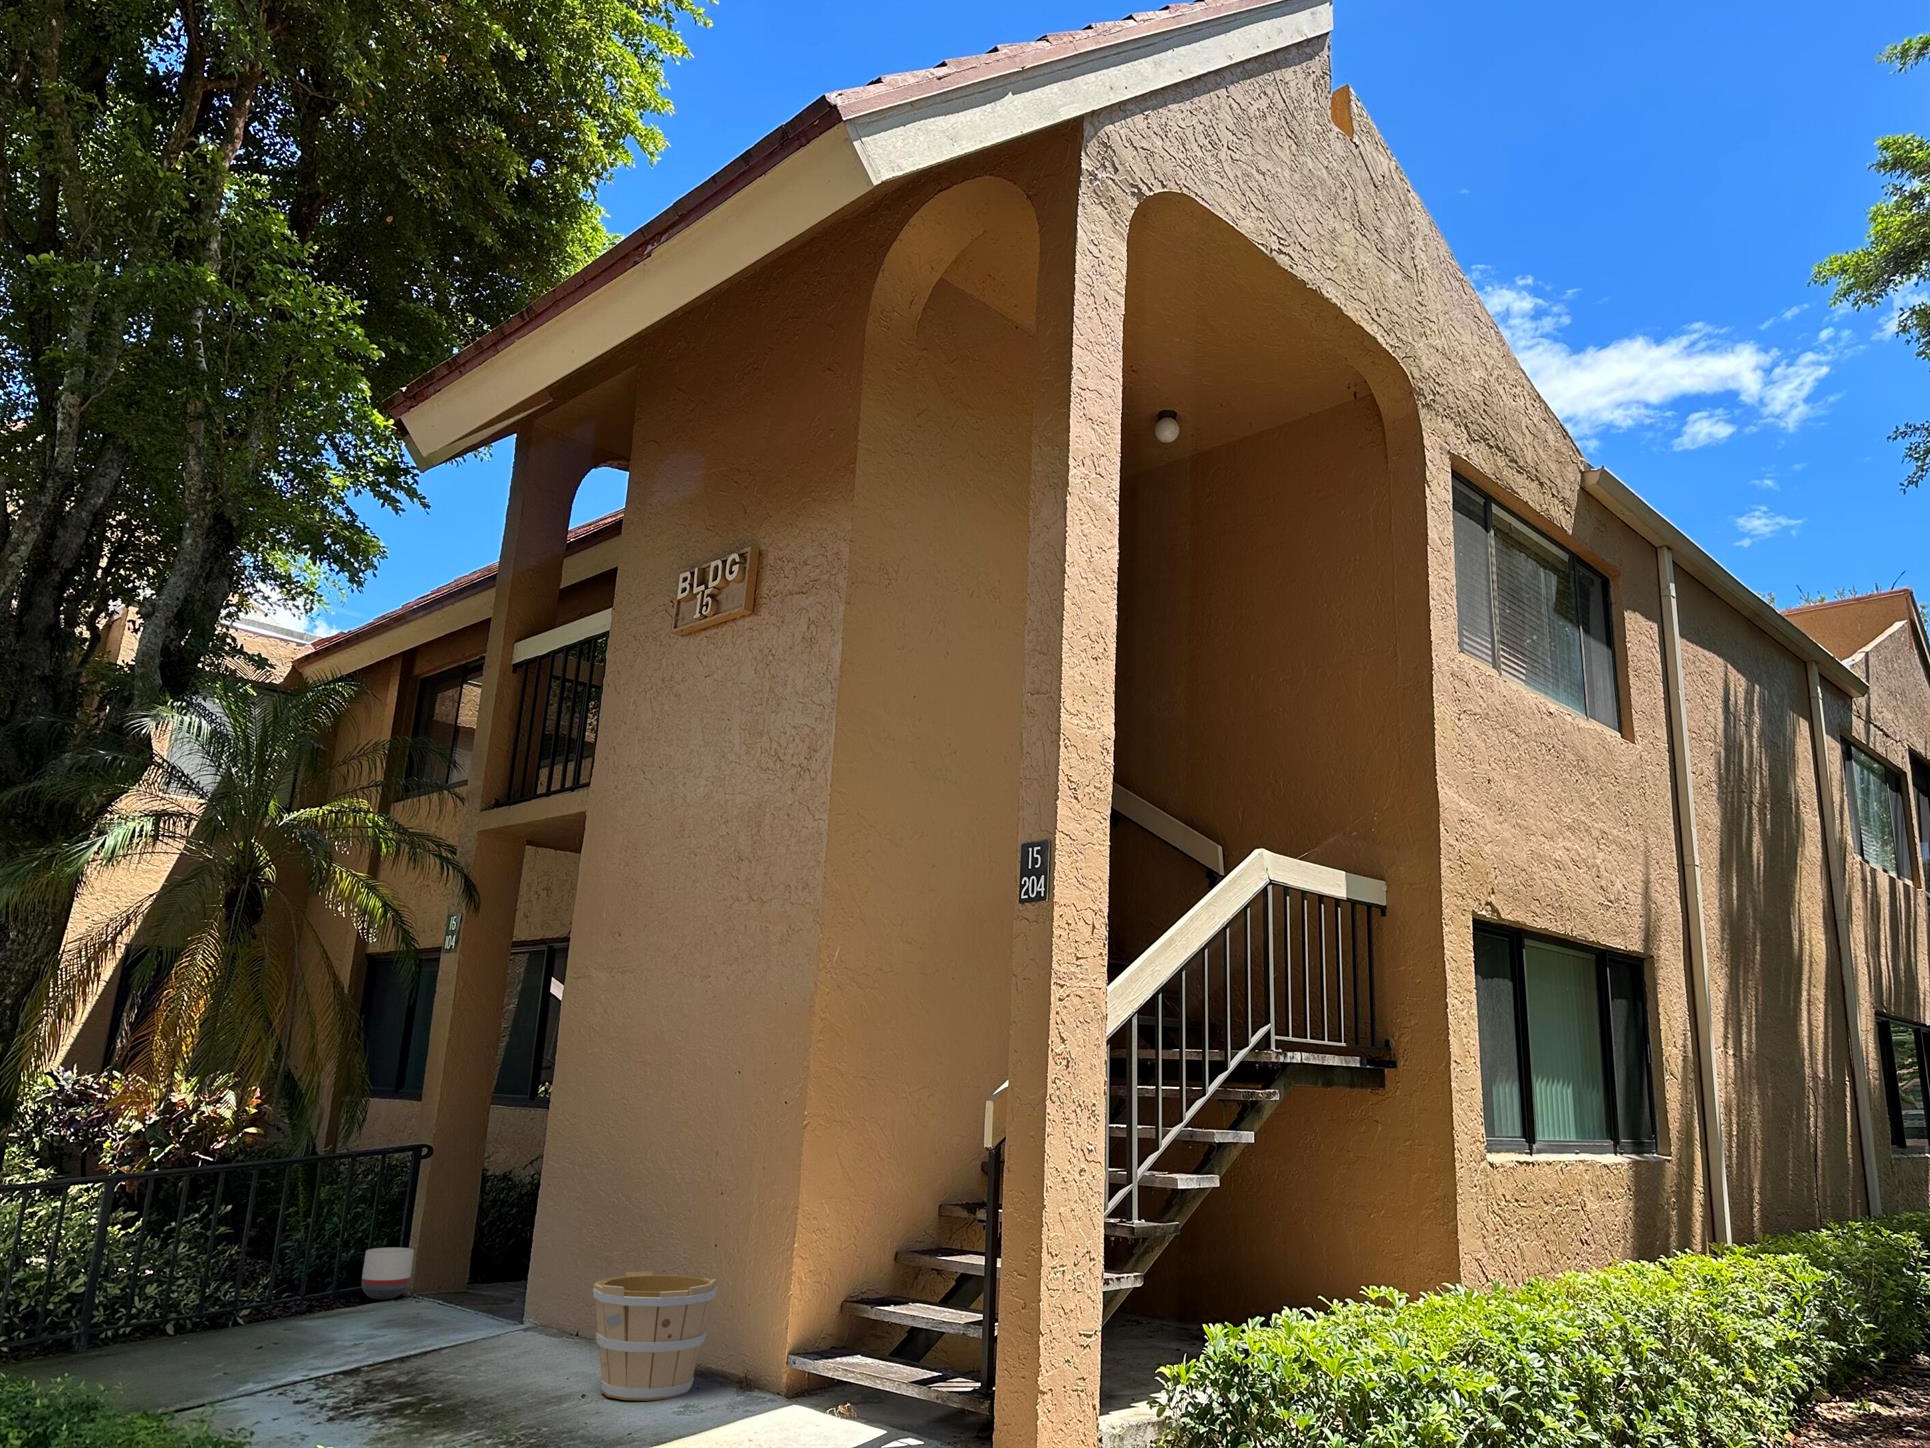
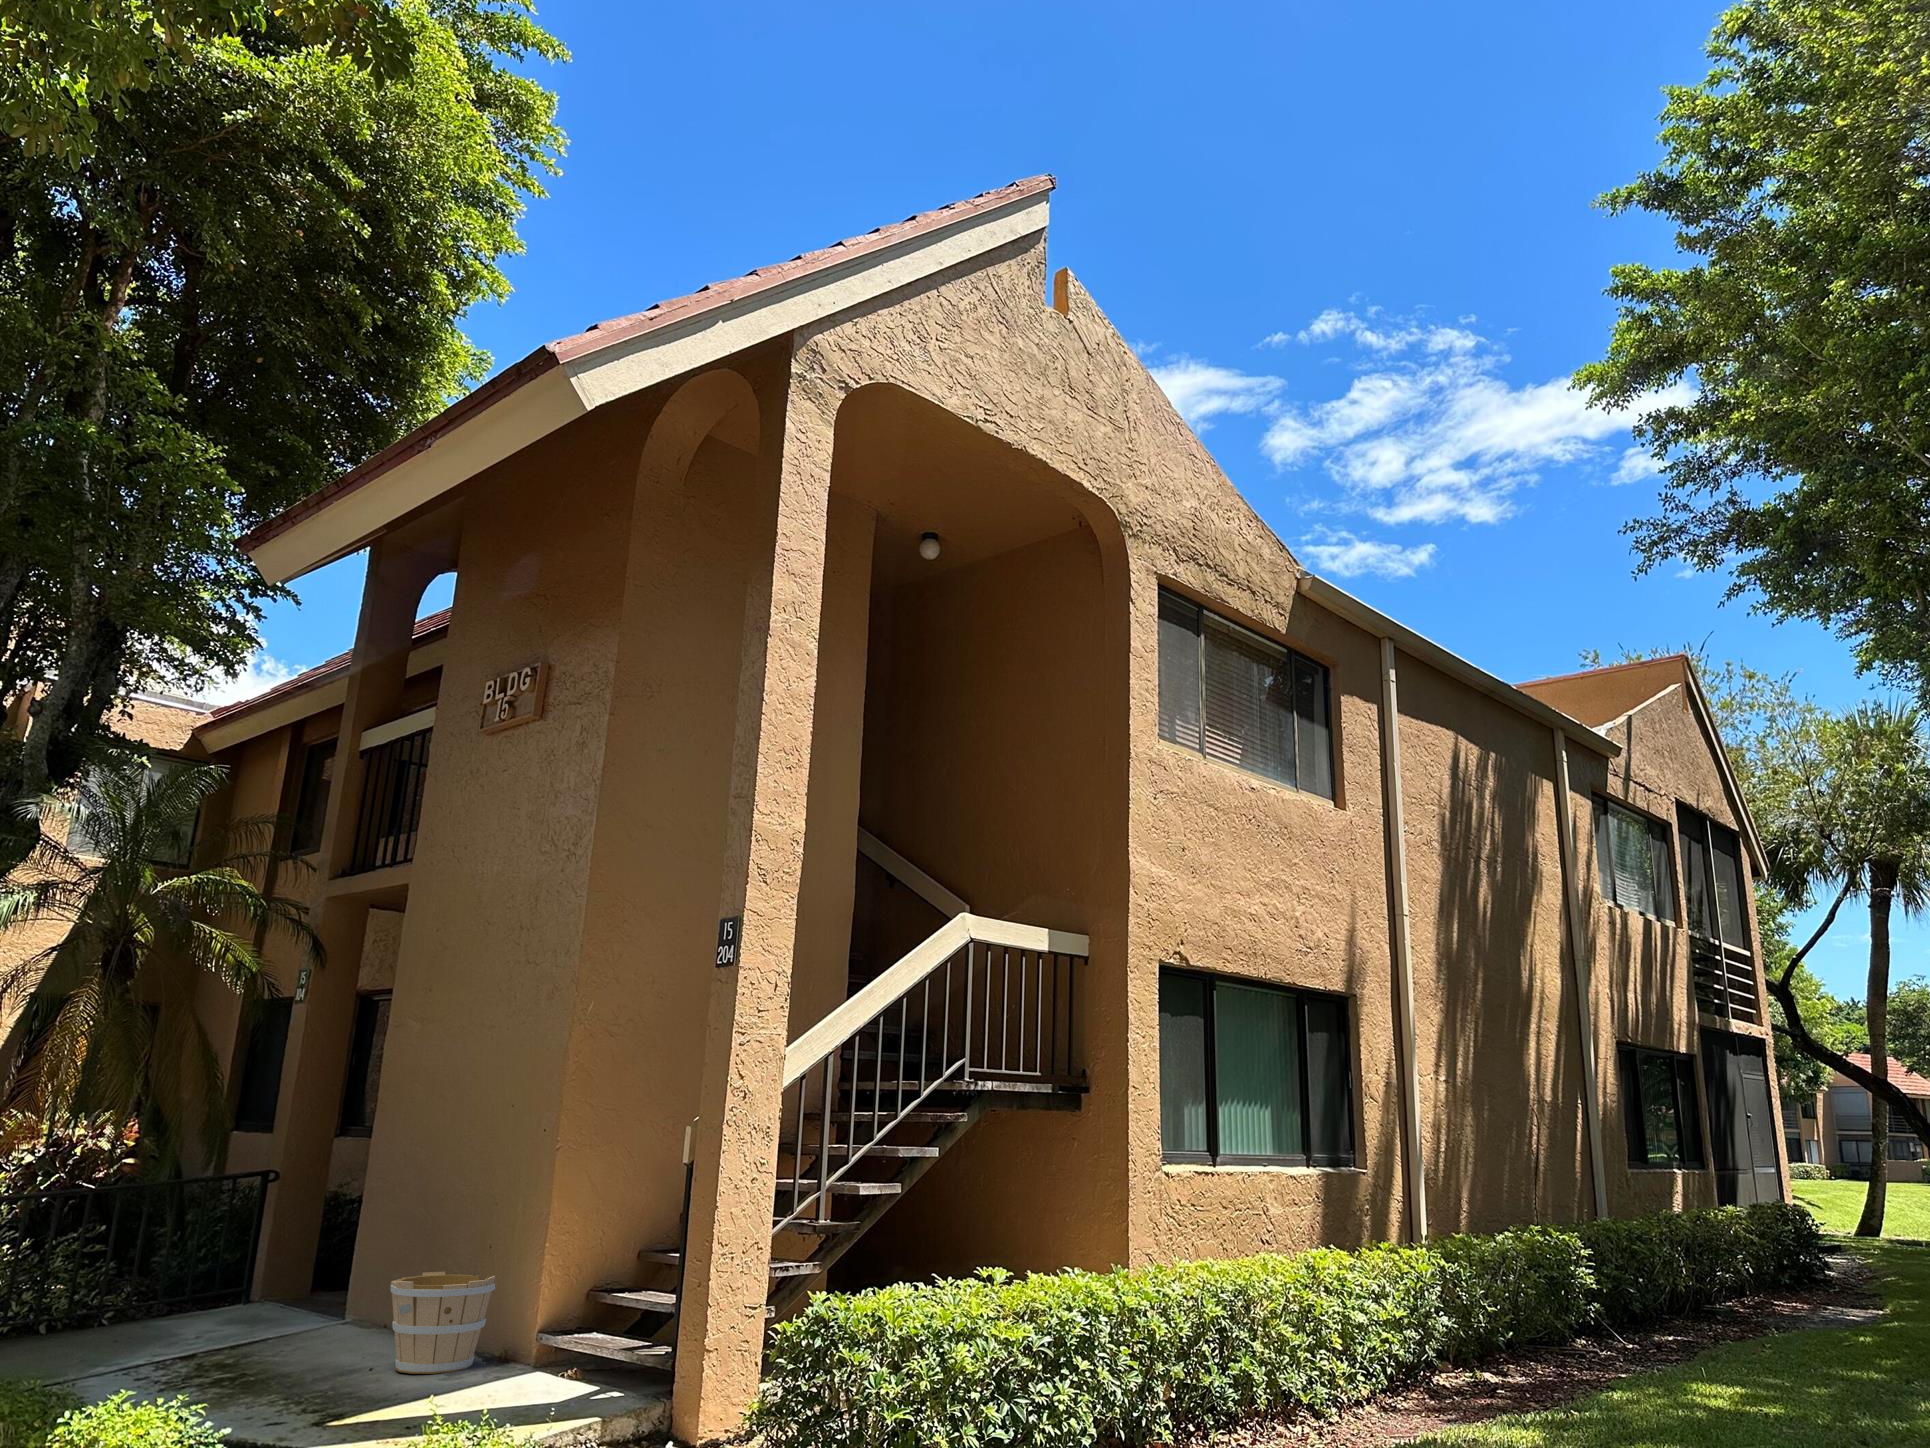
planter: present [362,1247,414,1300] -> none [215,1266,263,1311]

